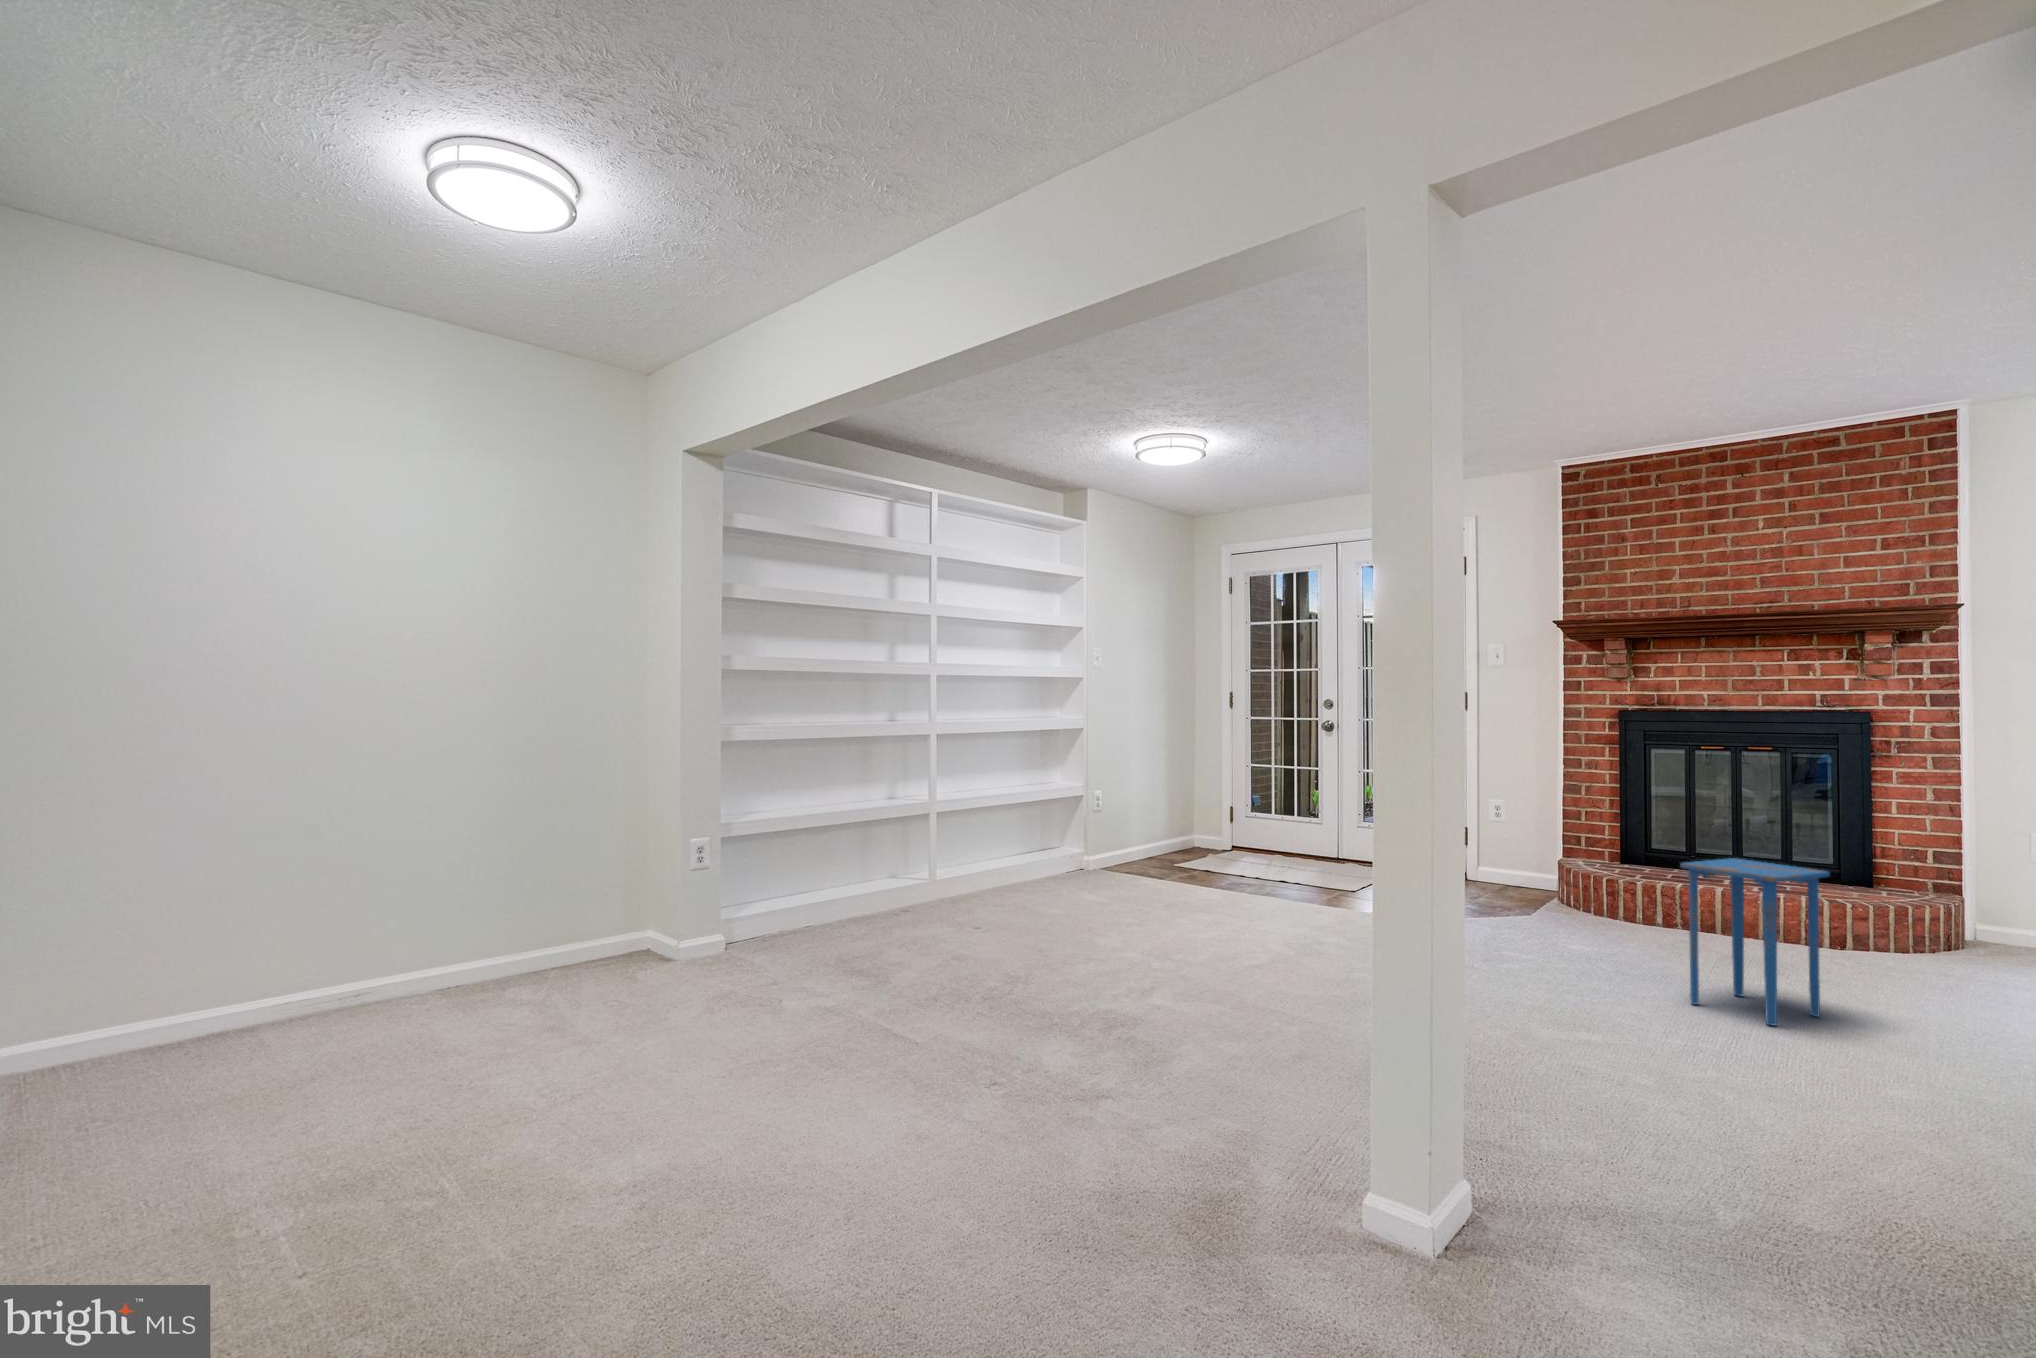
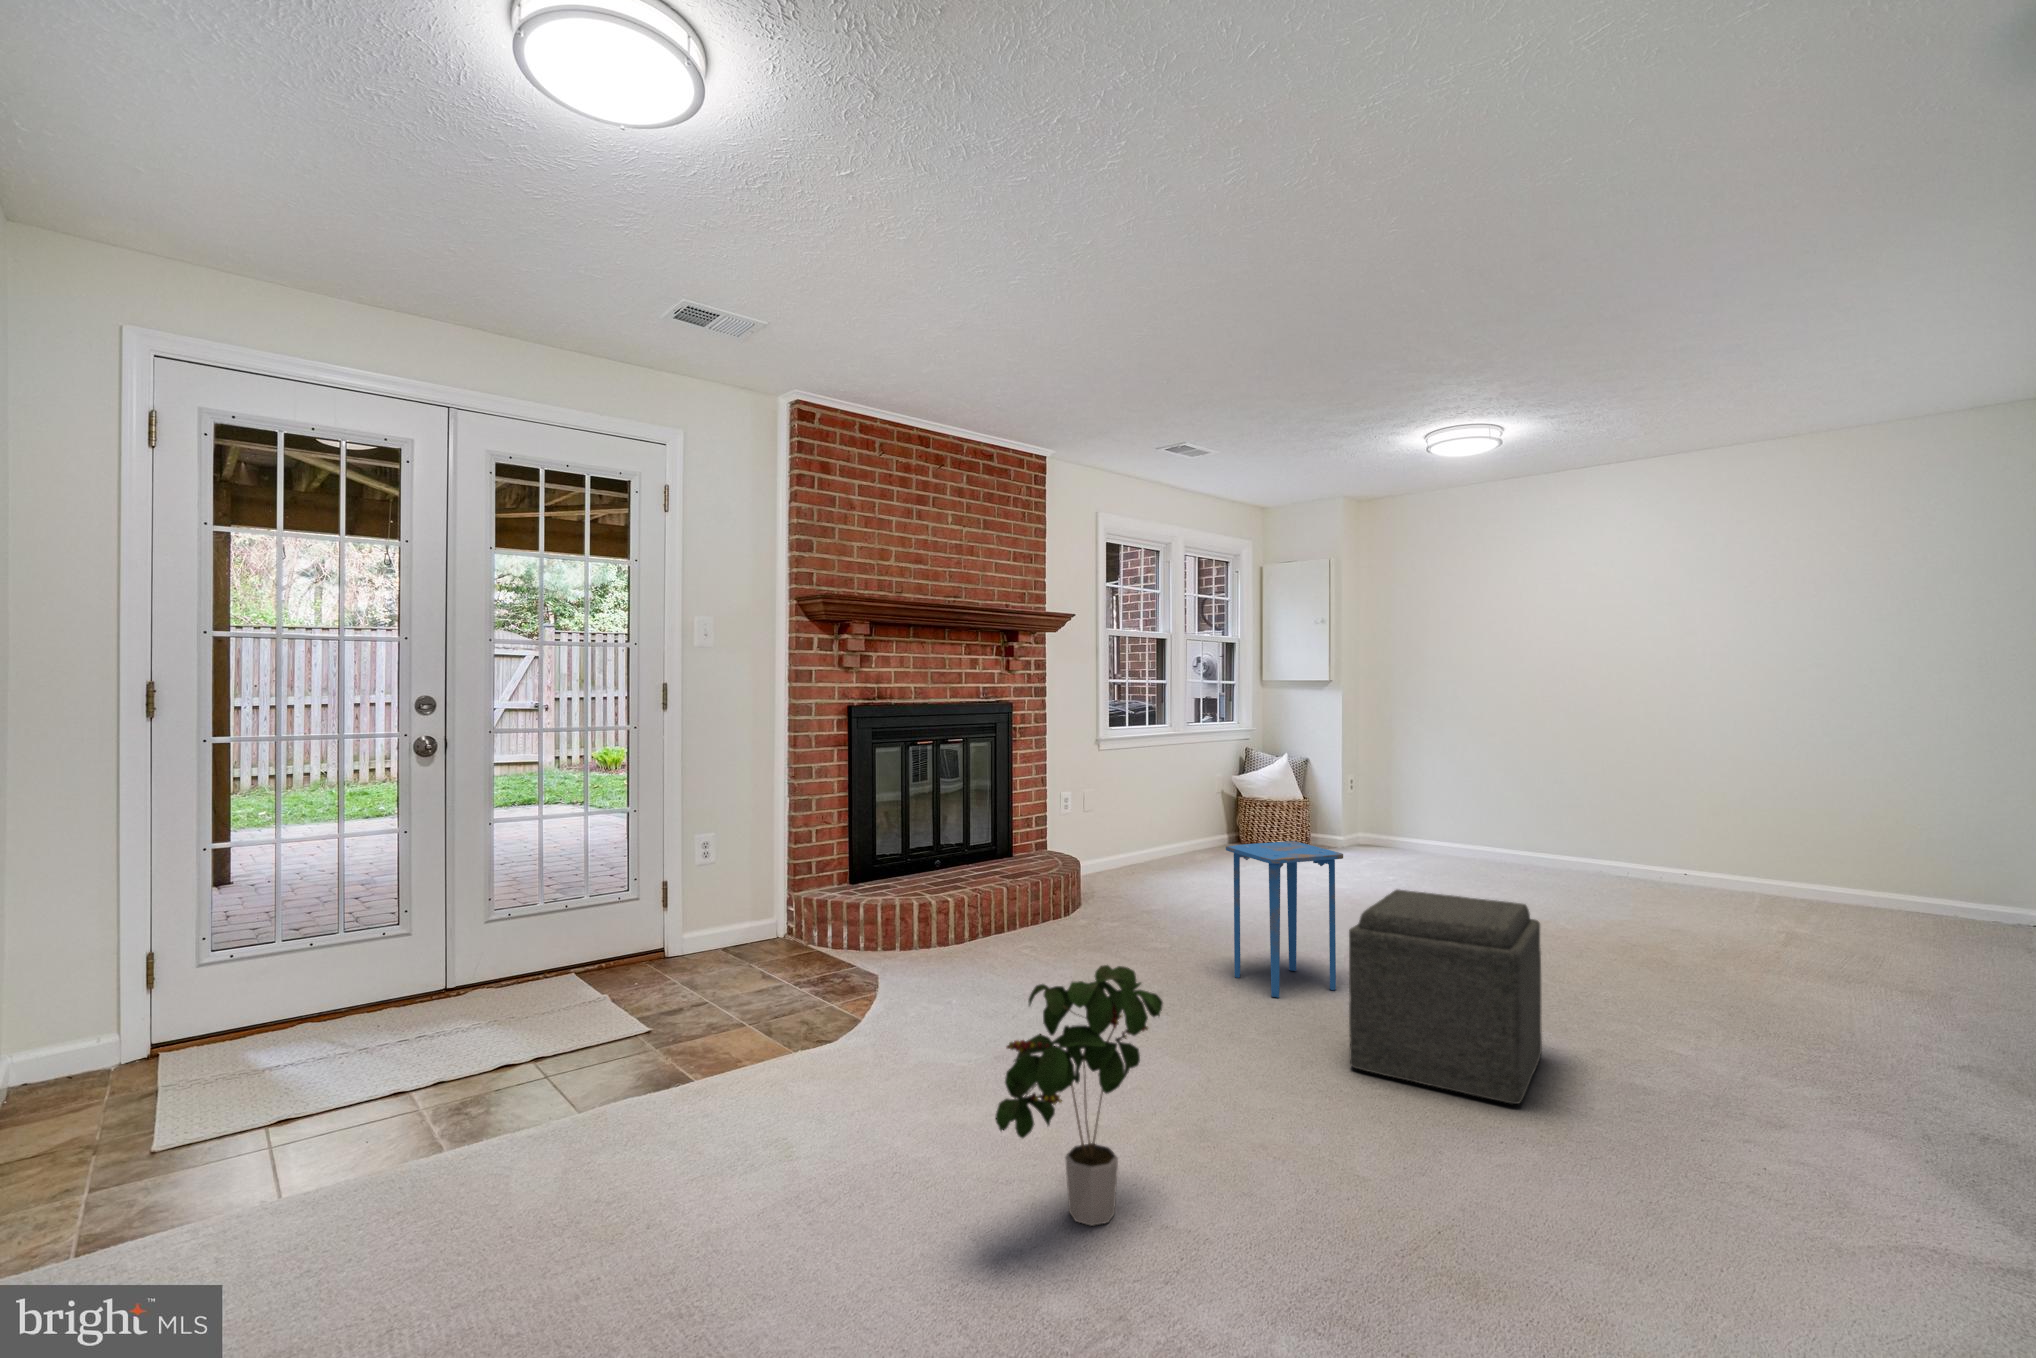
potted plant: none [1198,834,1300,958] -> present [996,965,1163,1226]
ottoman: none [1516,883,1690,1074] -> present [1349,890,1542,1104]

